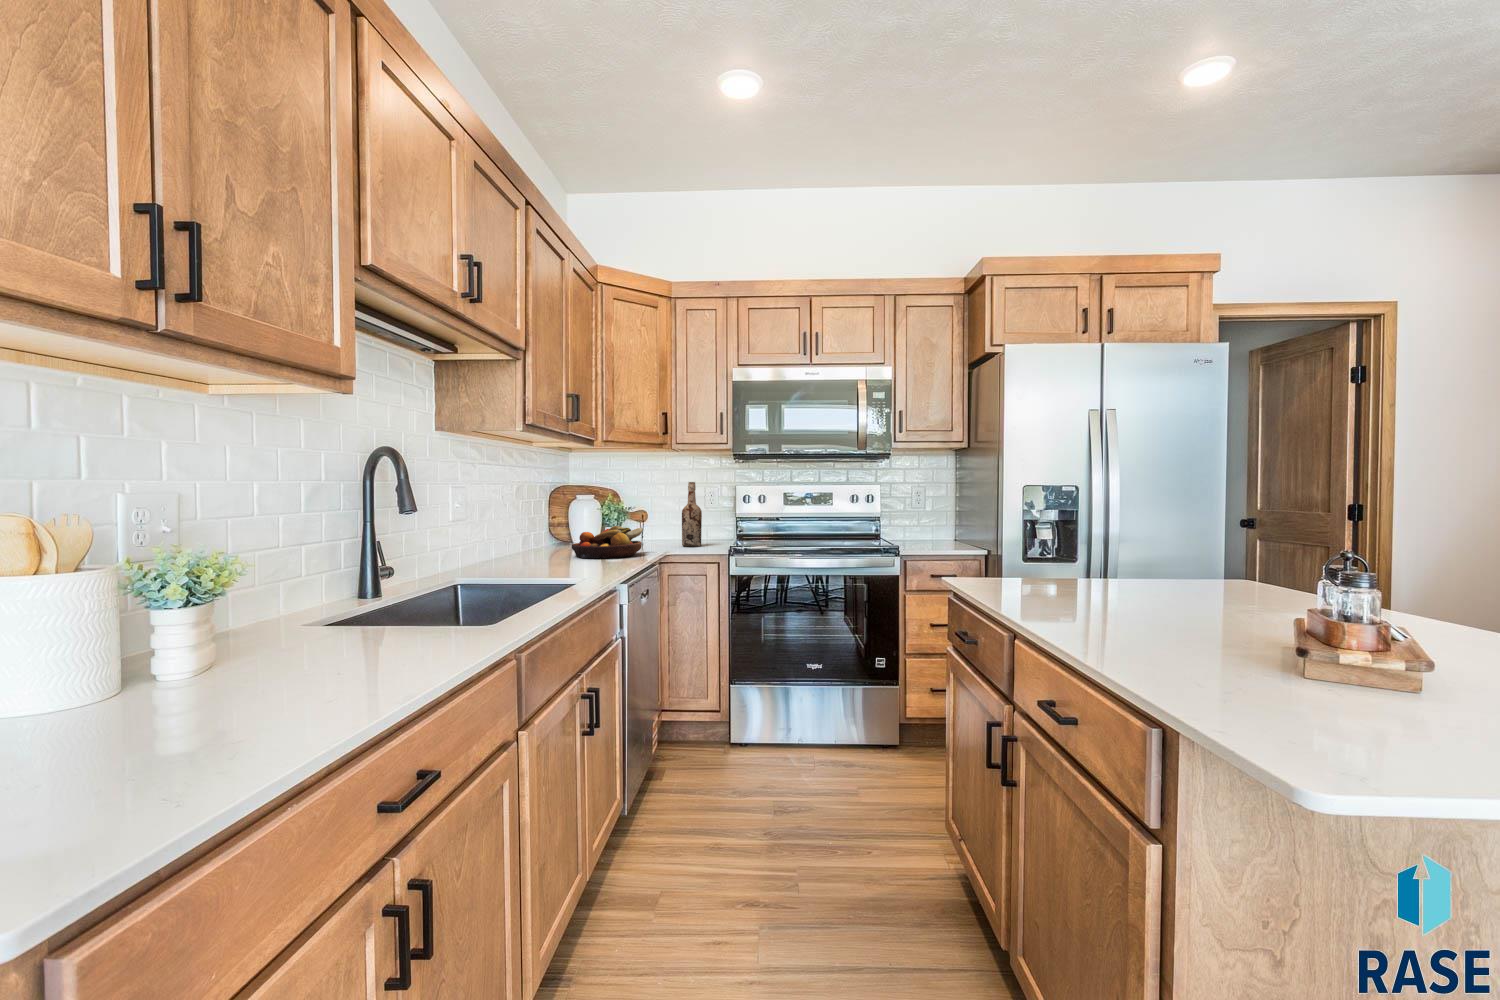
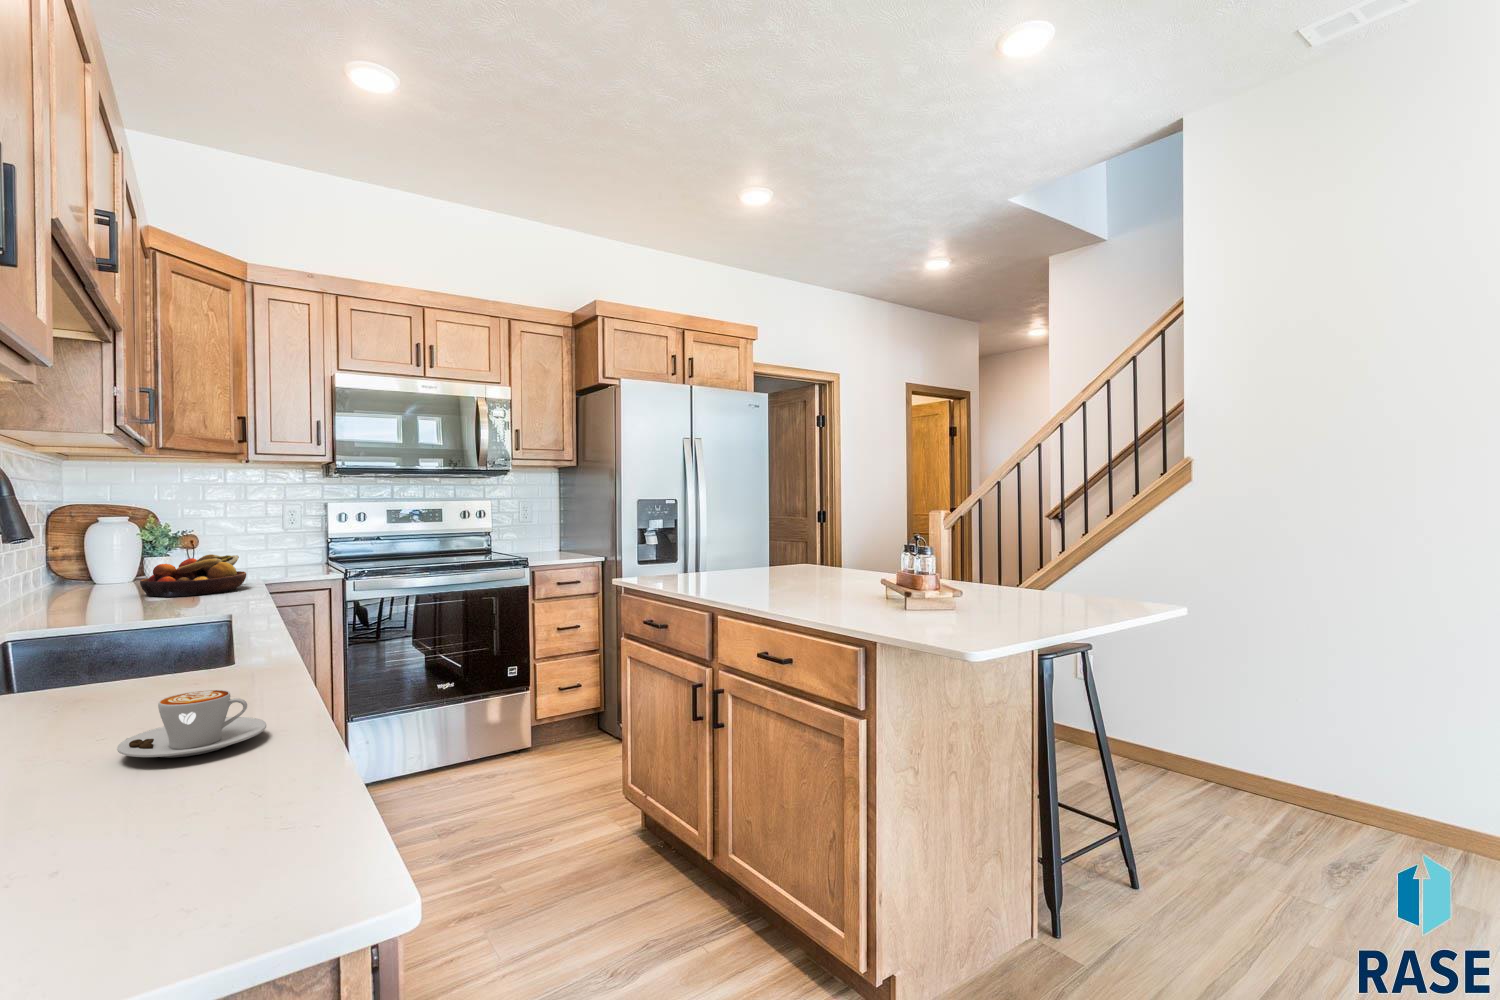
wine bottle: present [682,482,702,547] -> none [269,499,297,575]
coffee cup: none [145,649,285,709] -> present [117,690,266,757]

